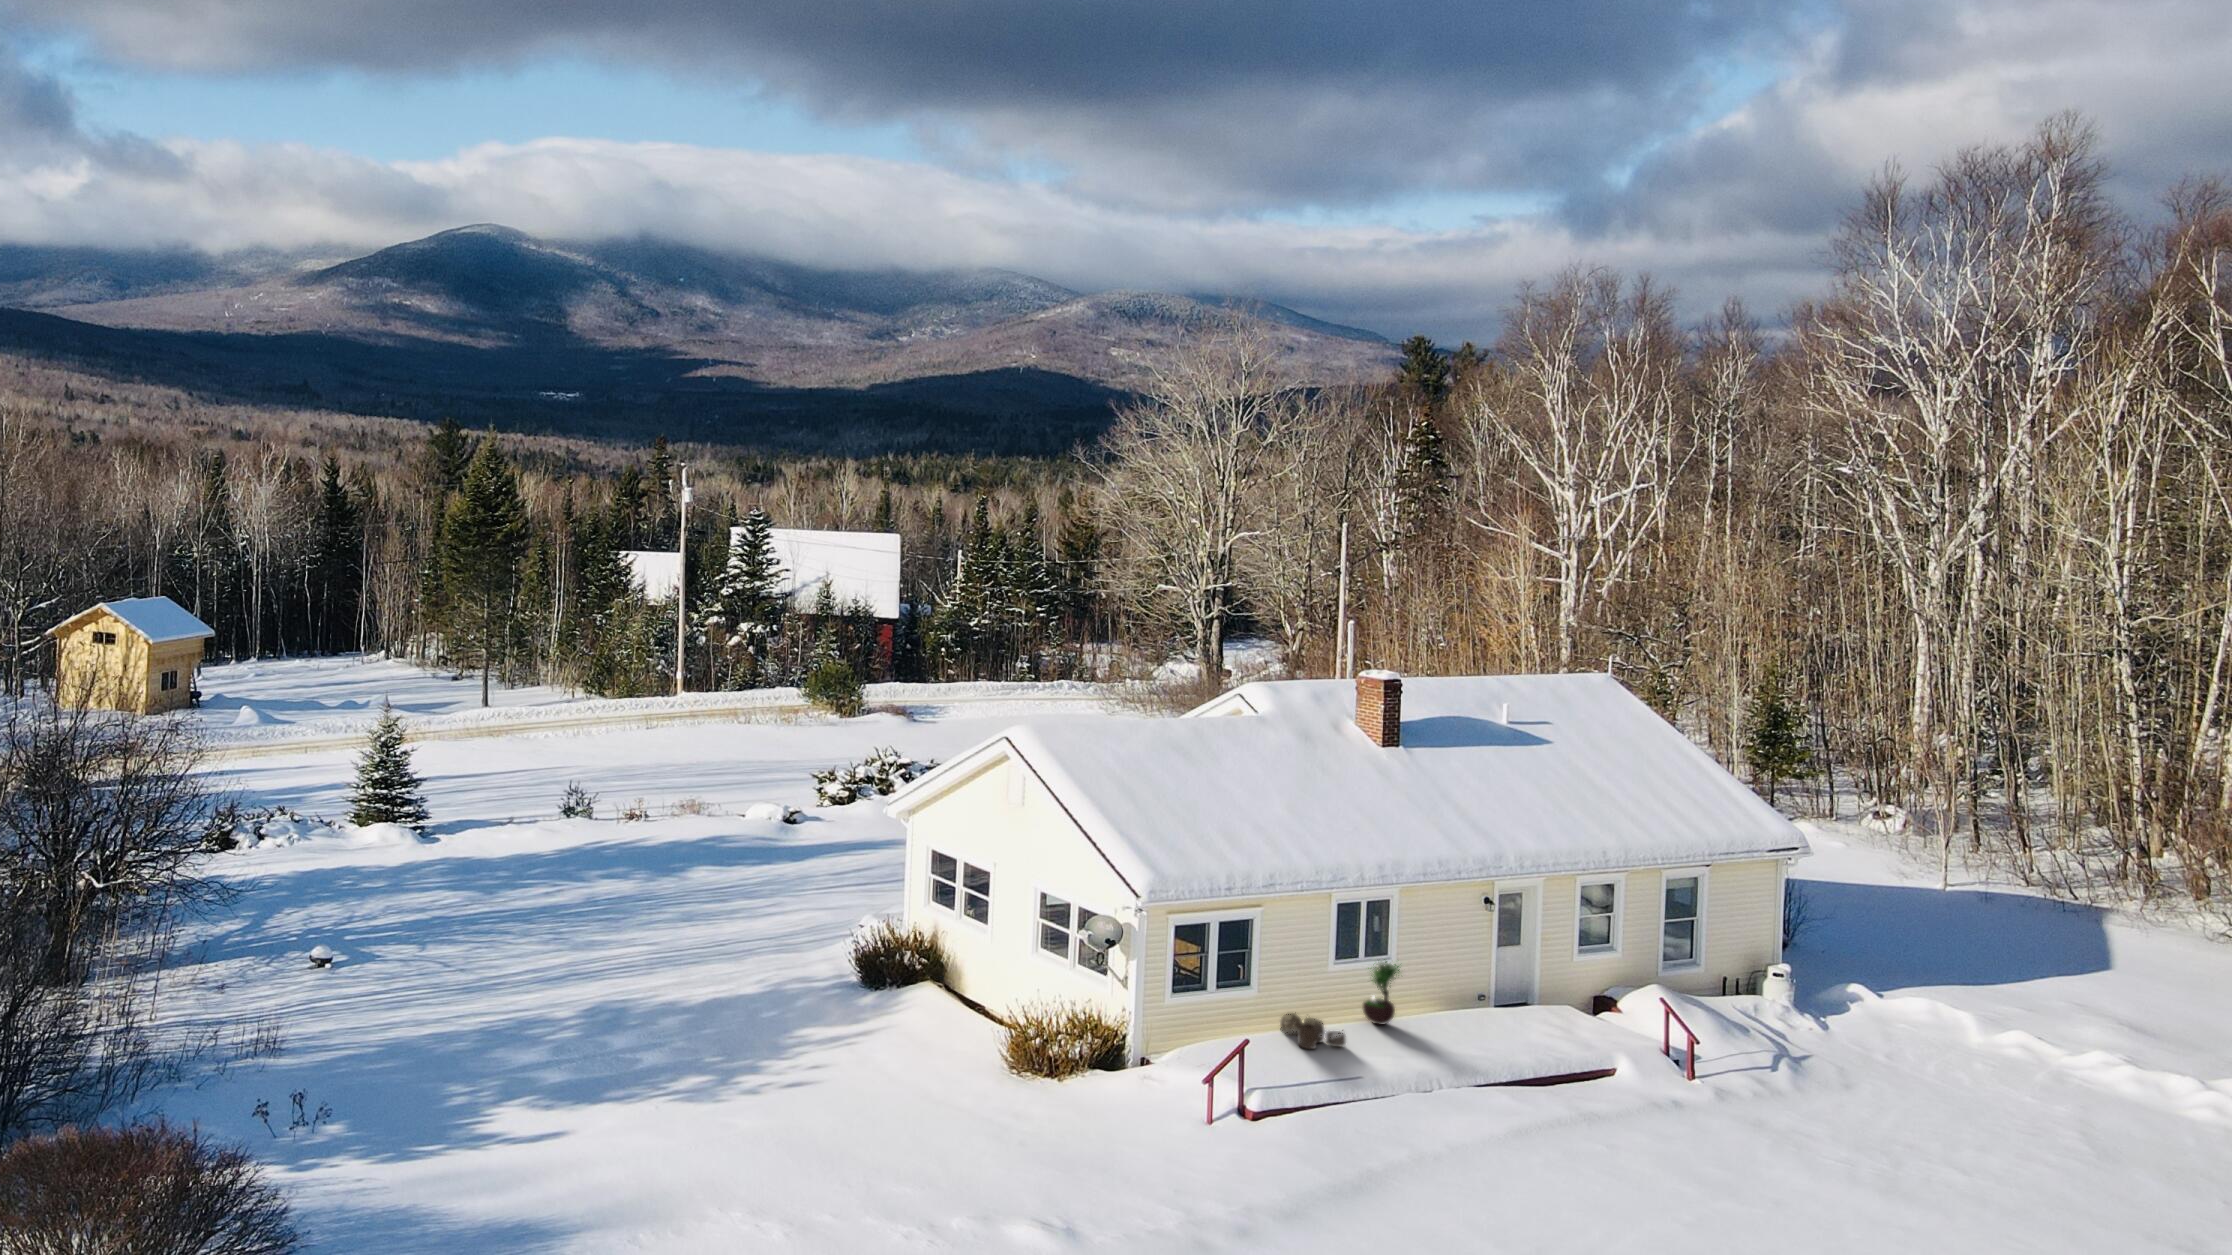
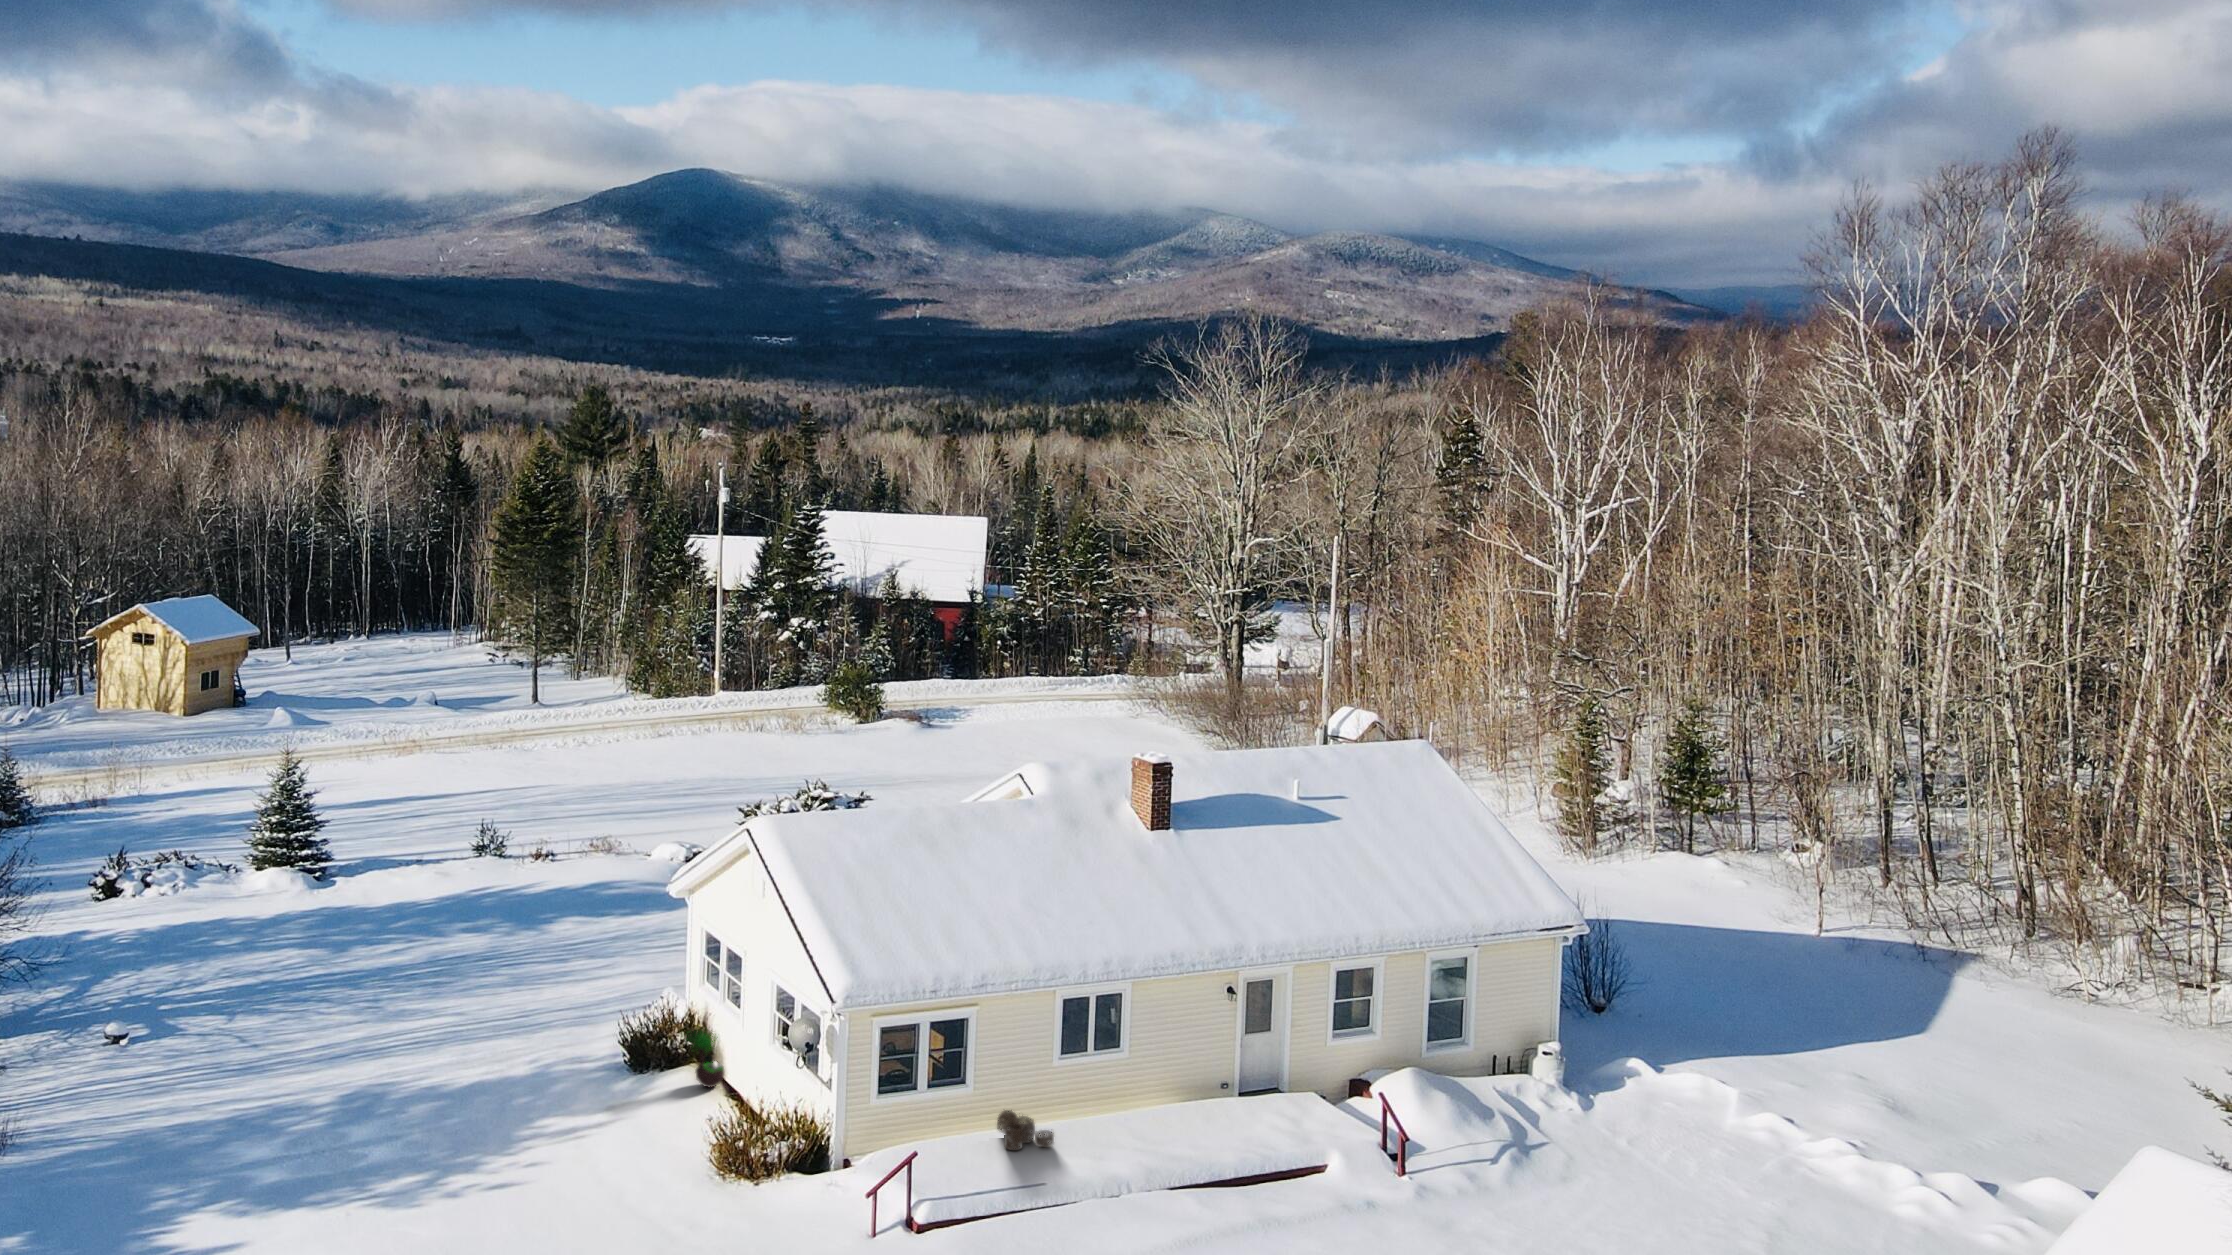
potted tree: present [1362,959,1400,1025] -> present [686,1028,724,1087]

